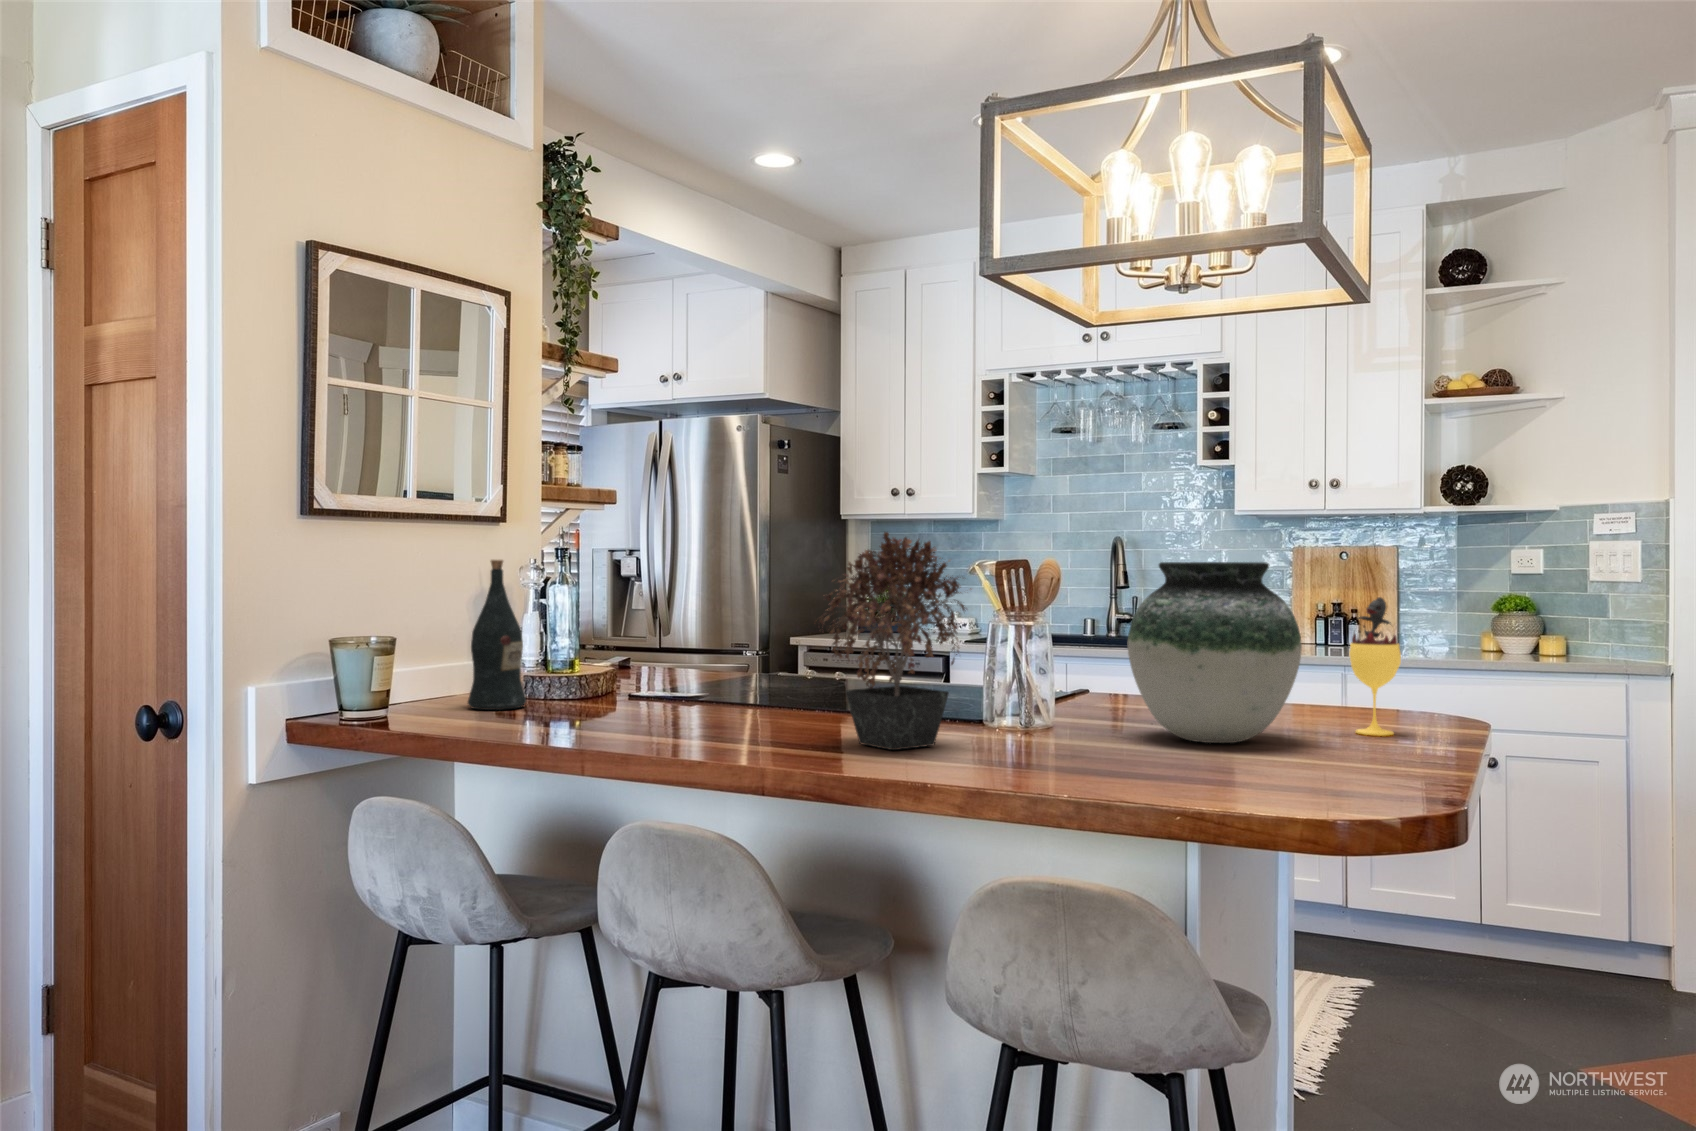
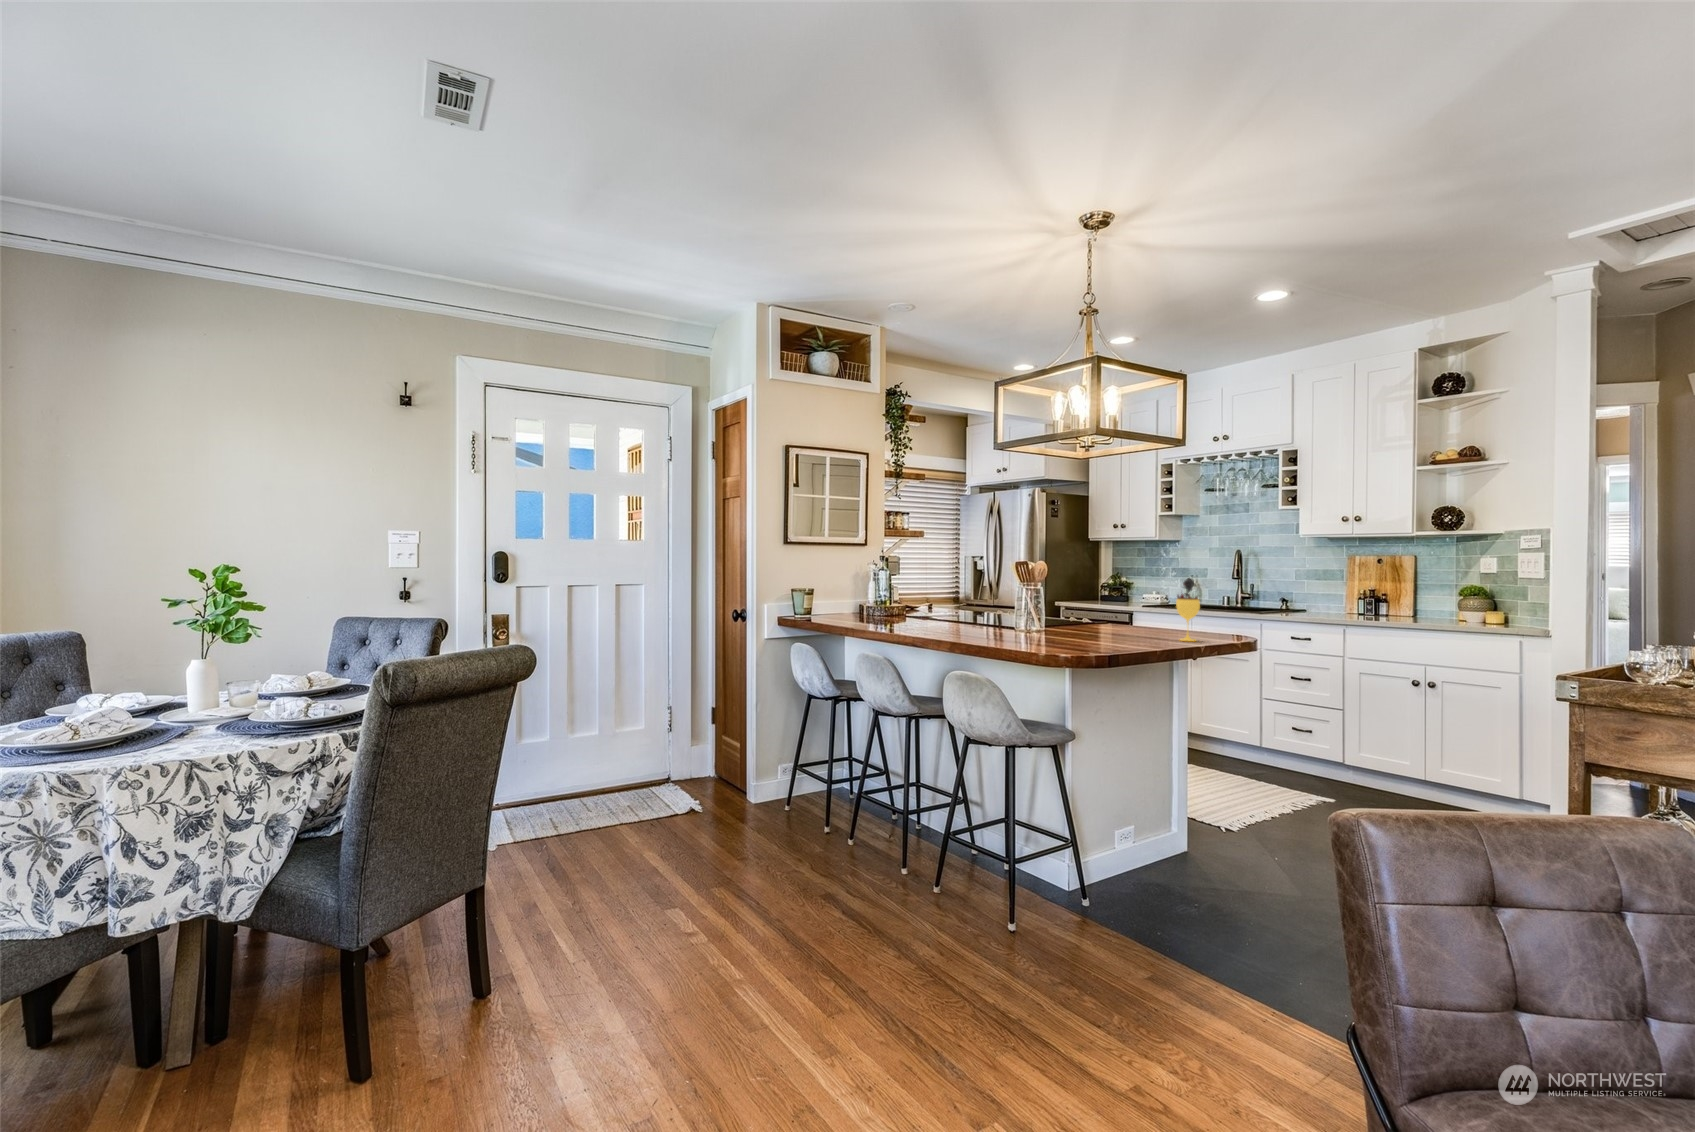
potted plant: present [814,532,965,750] -> none [931,548,995,633]
wine bottle: present [468,560,526,710] -> none [842,560,864,618]
vase: present [1128,562,1302,743] -> none [1063,561,1139,639]

